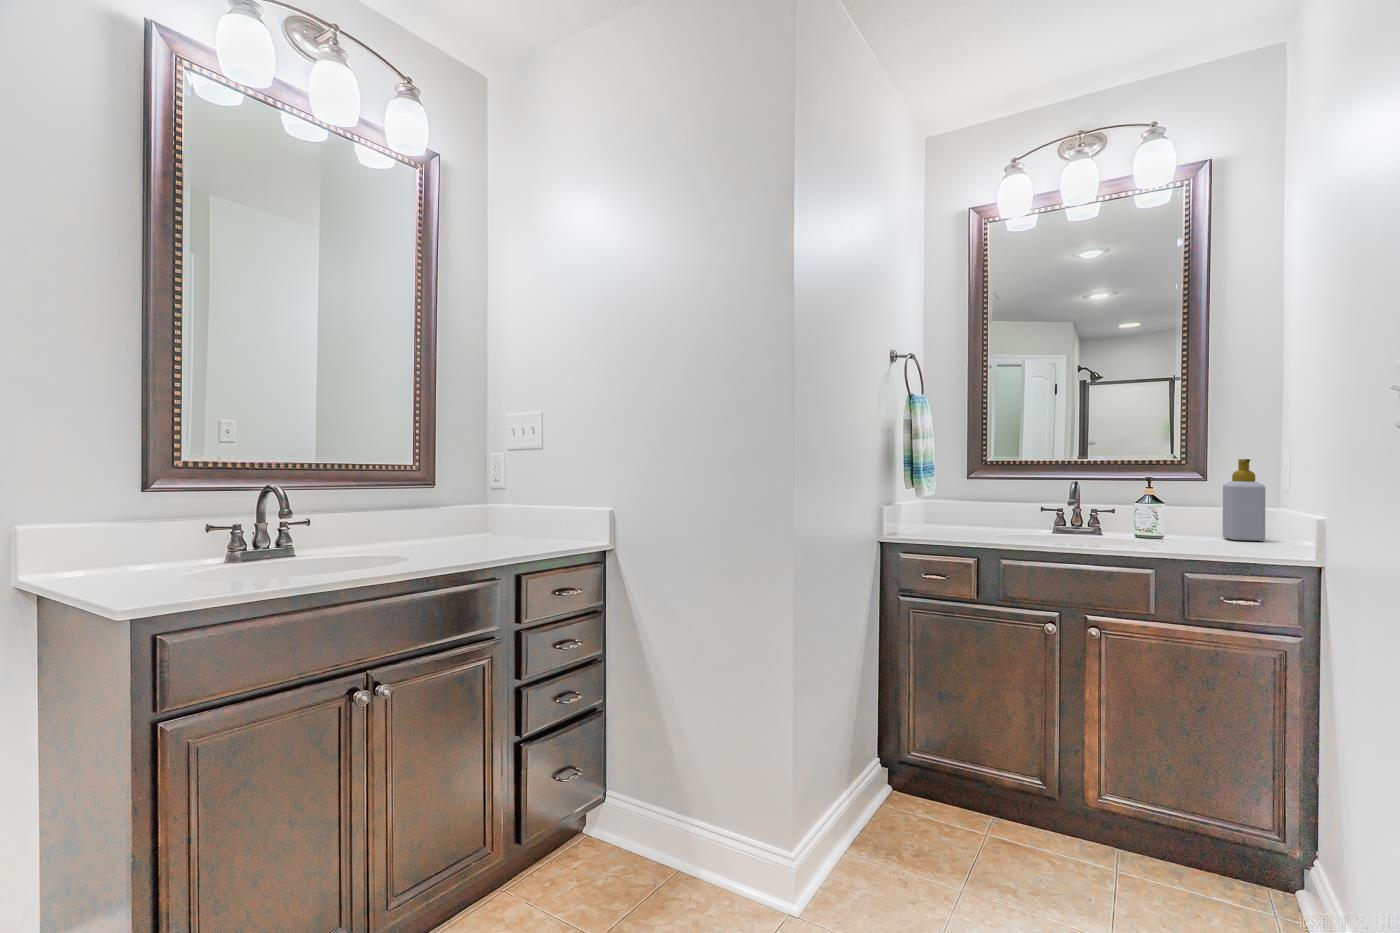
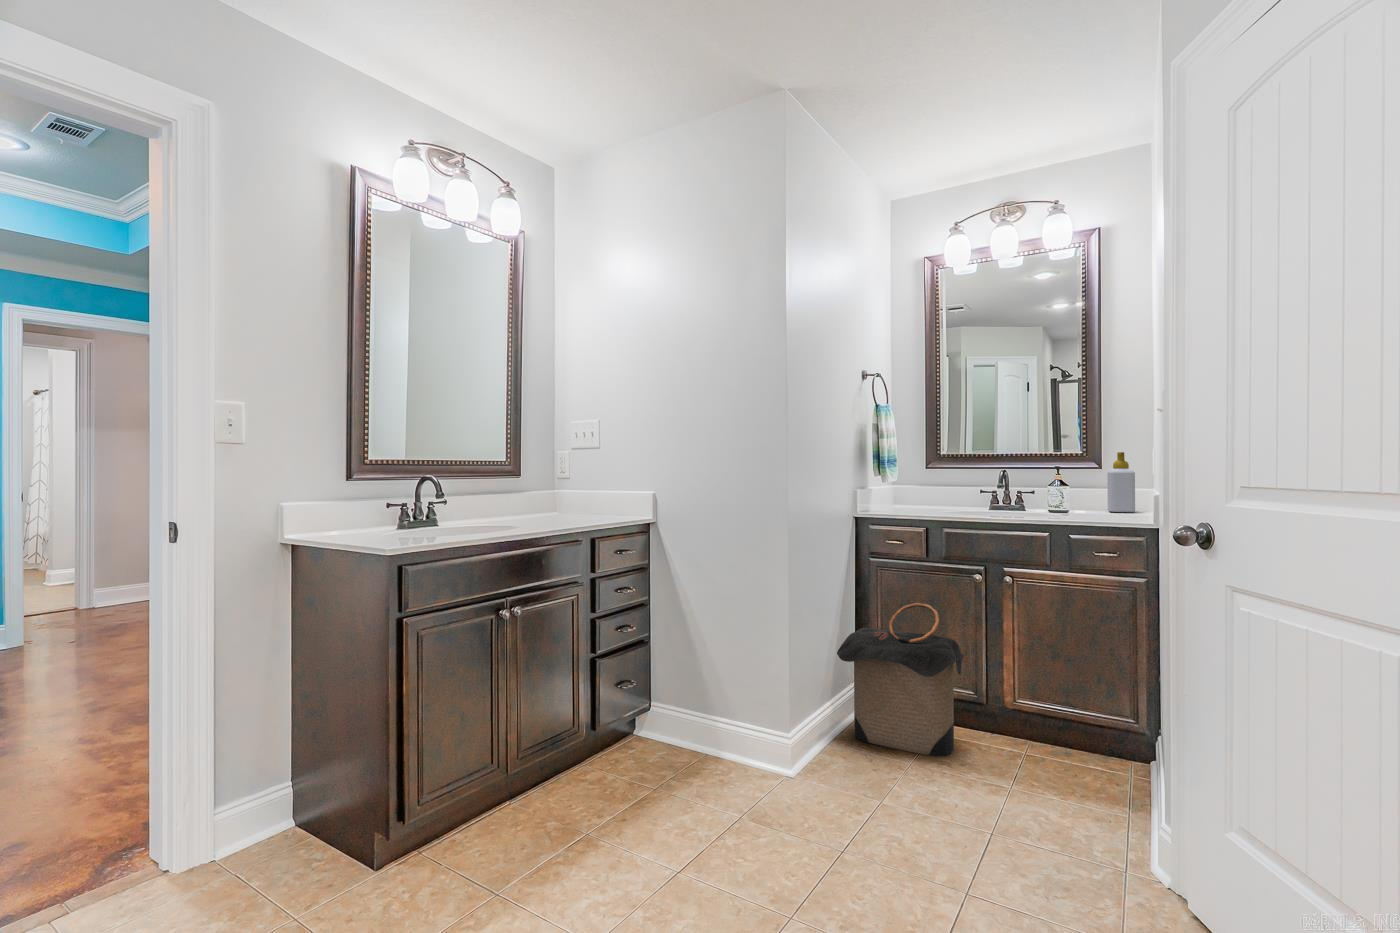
laundry hamper: none [858,663,1038,886] -> present [837,603,965,756]

